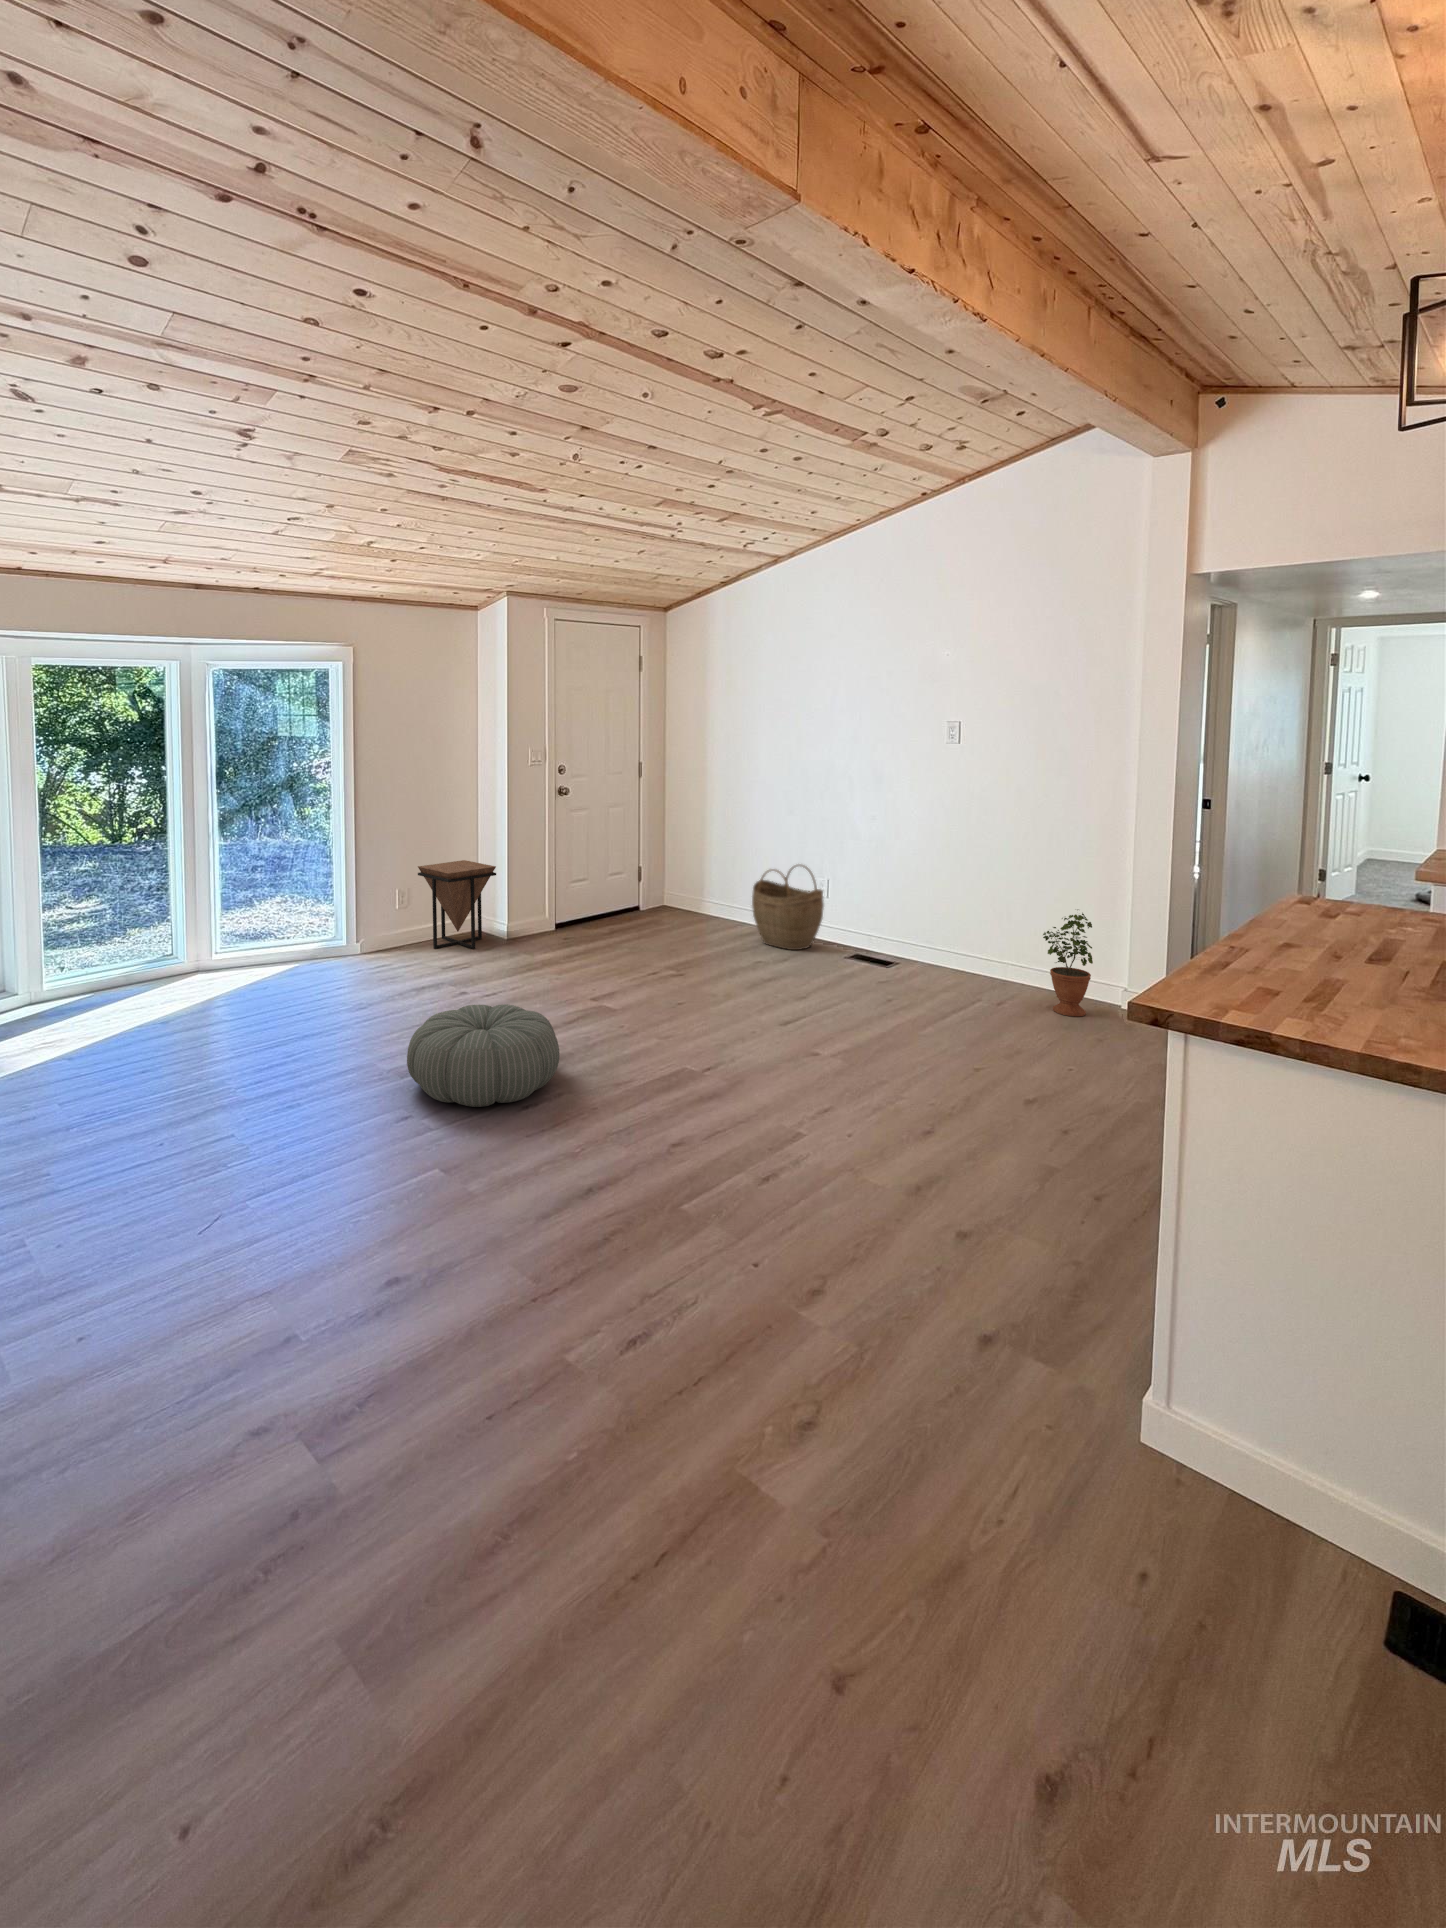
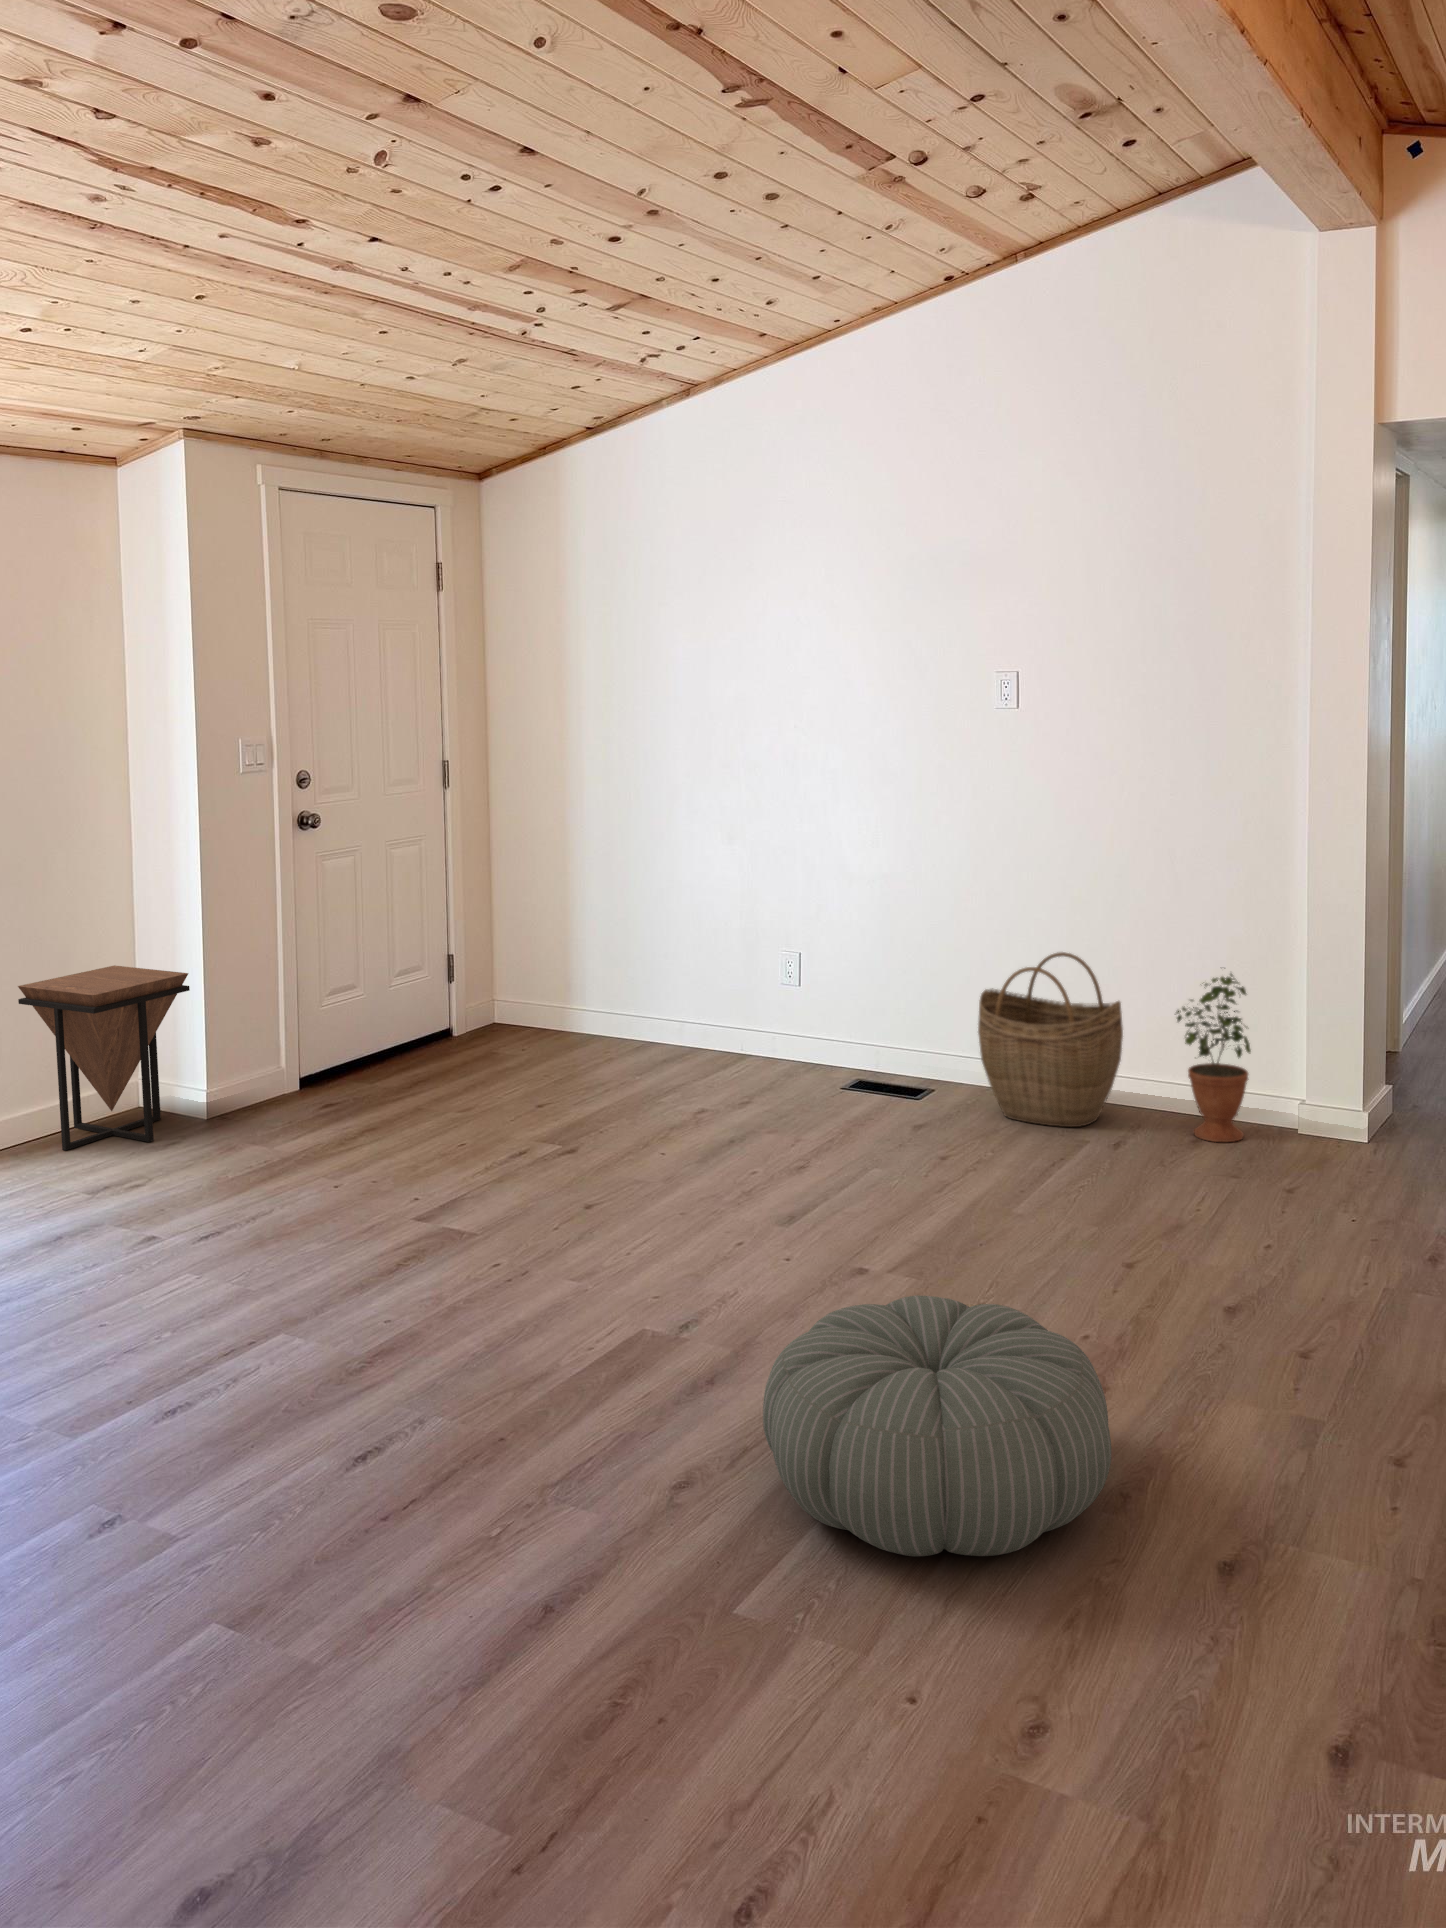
woven basket: present [752,865,824,950] -> present [978,952,1123,1127]
pouf: present [407,1004,560,1107] -> present [763,1295,1111,1556]

